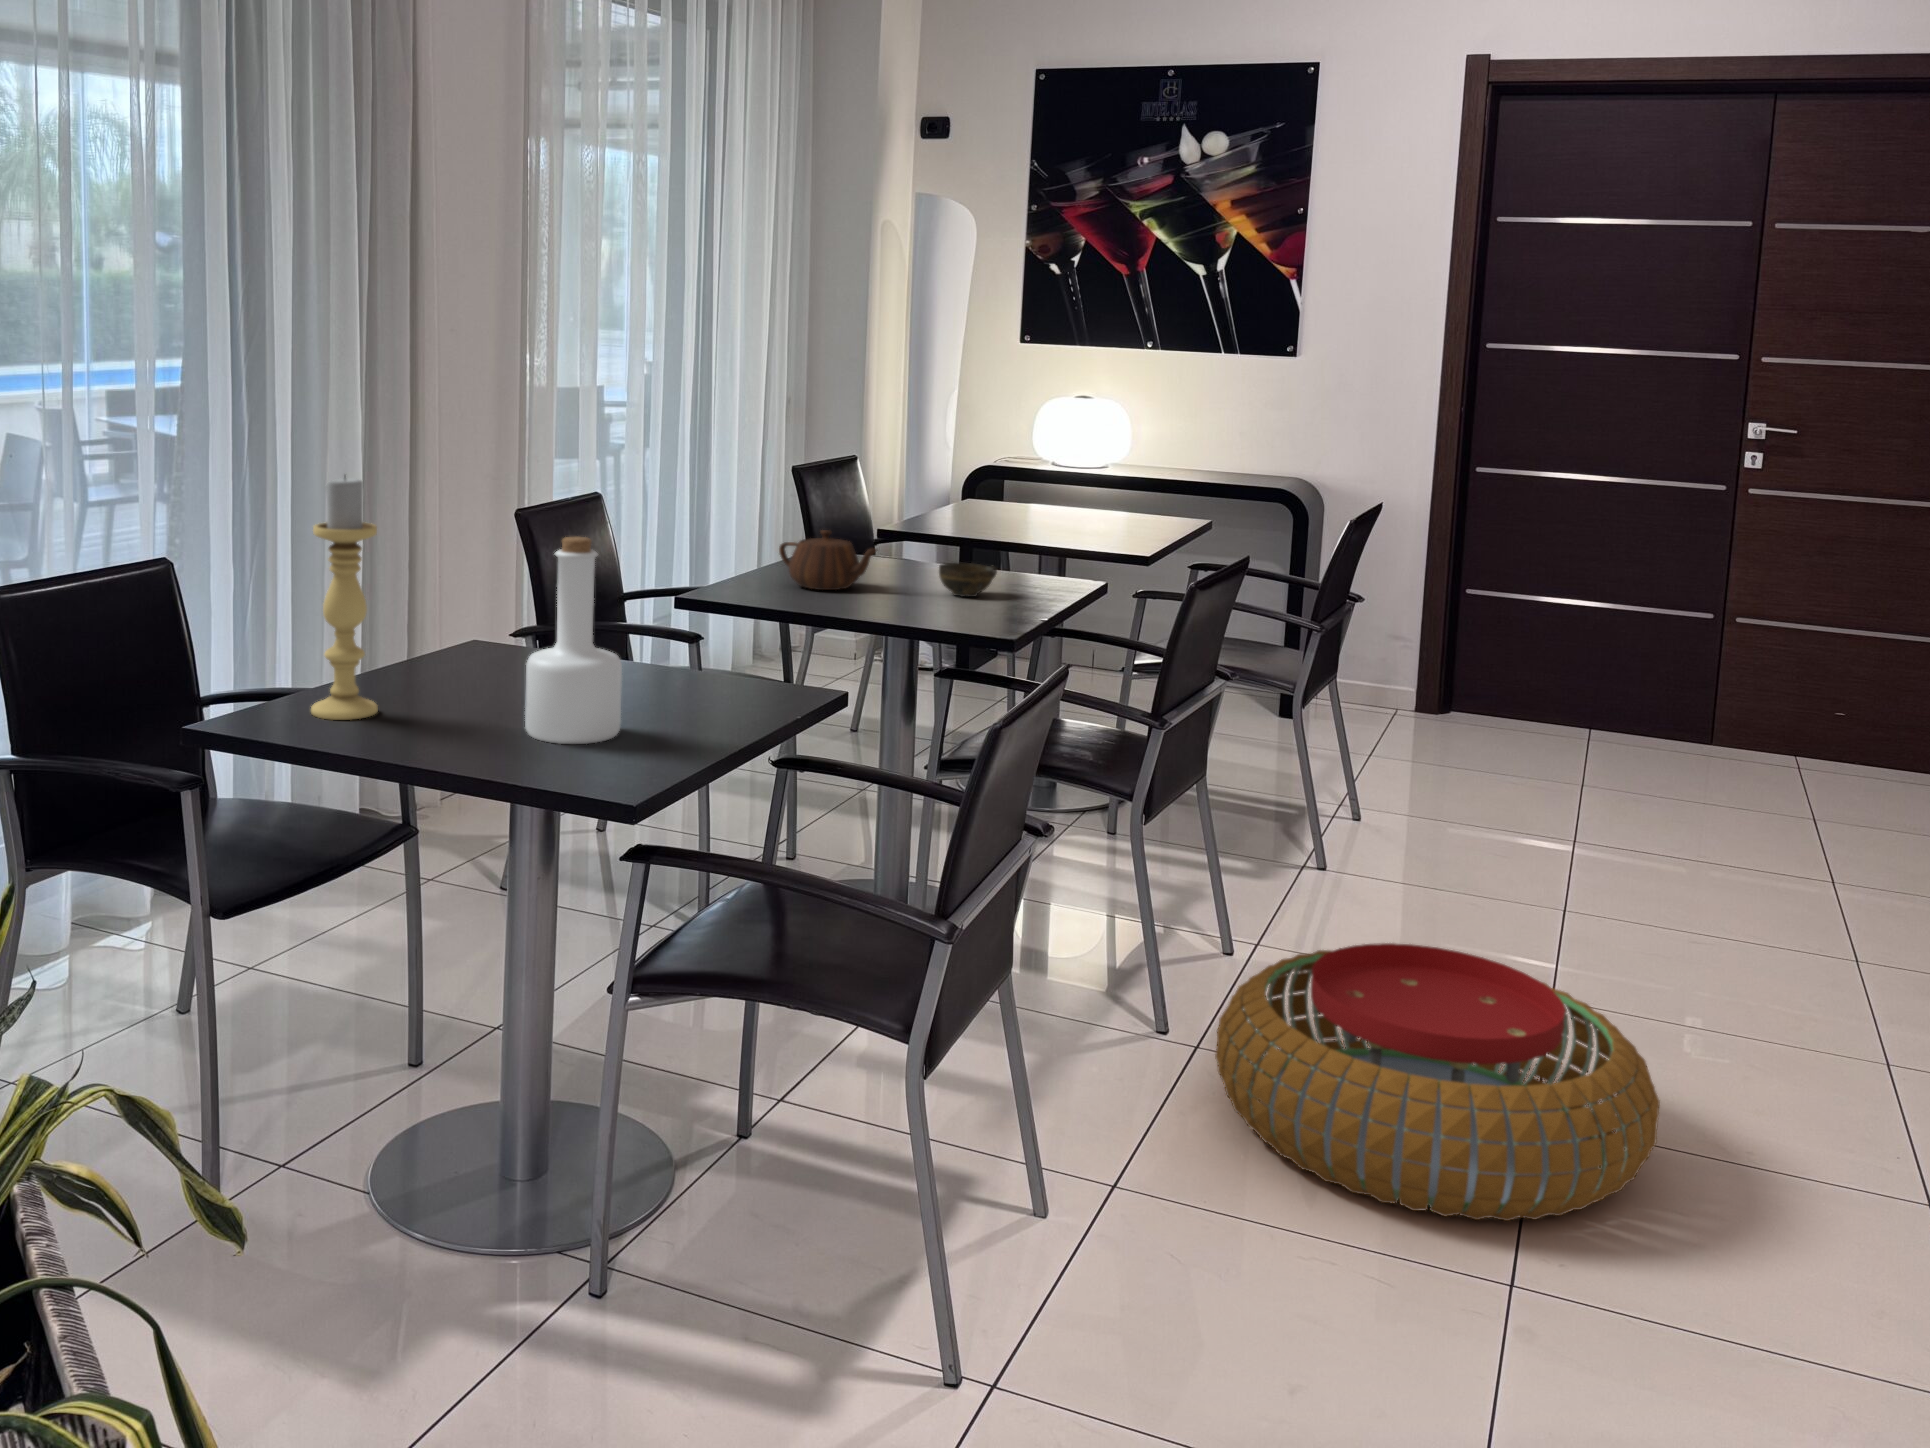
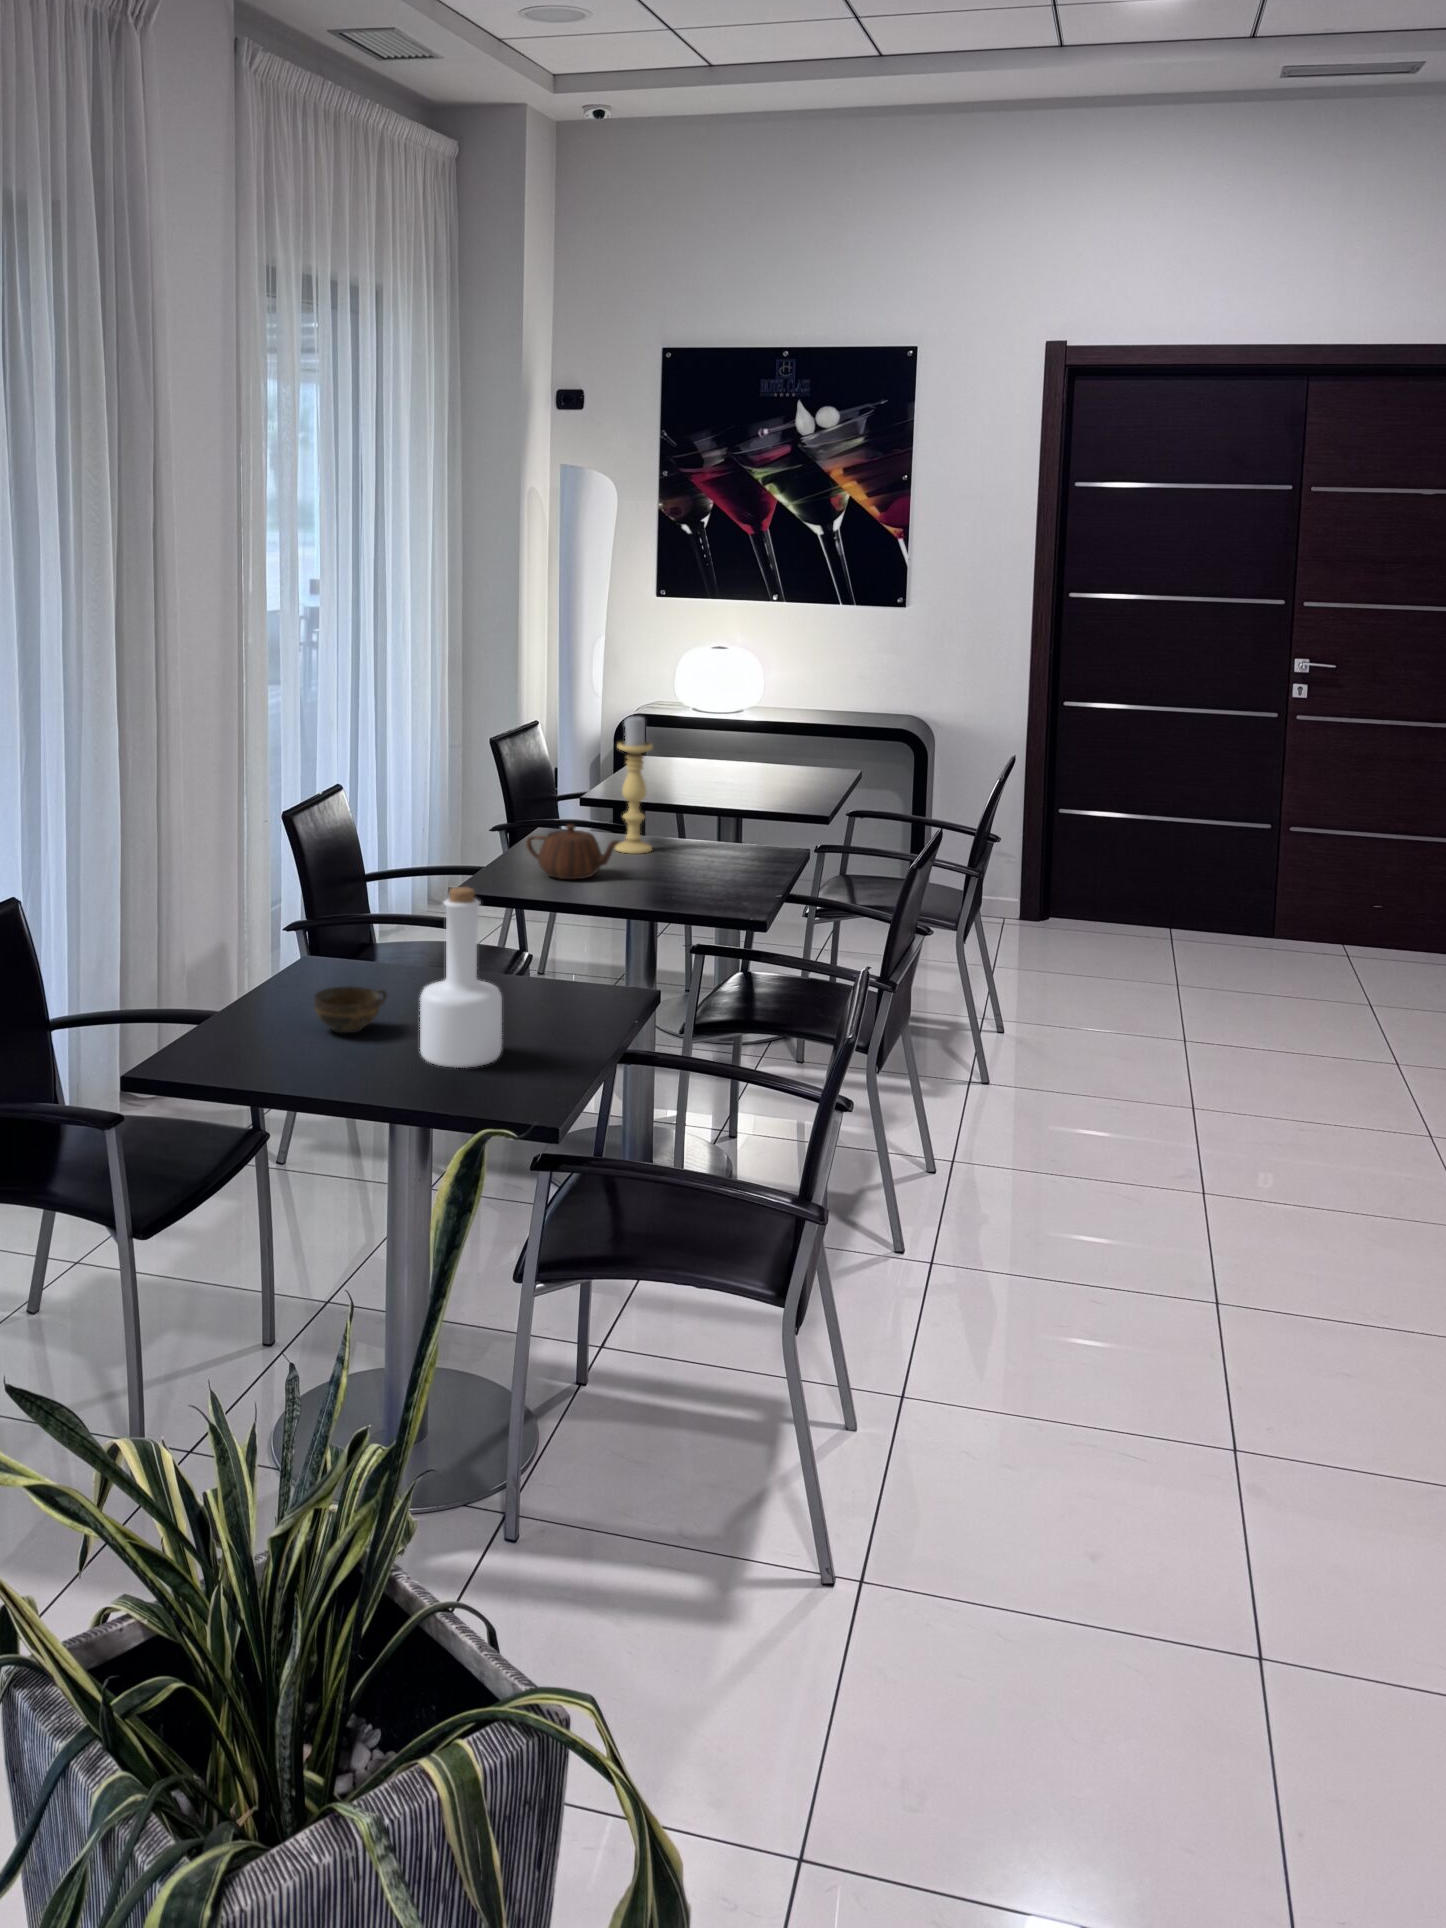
candle holder: present [311,476,378,720] -> present [615,716,653,854]
cup: present [939,563,997,597] -> present [314,986,387,1034]
pouf: present [1215,943,1660,1221] -> none [959,1166,1324,1397]

